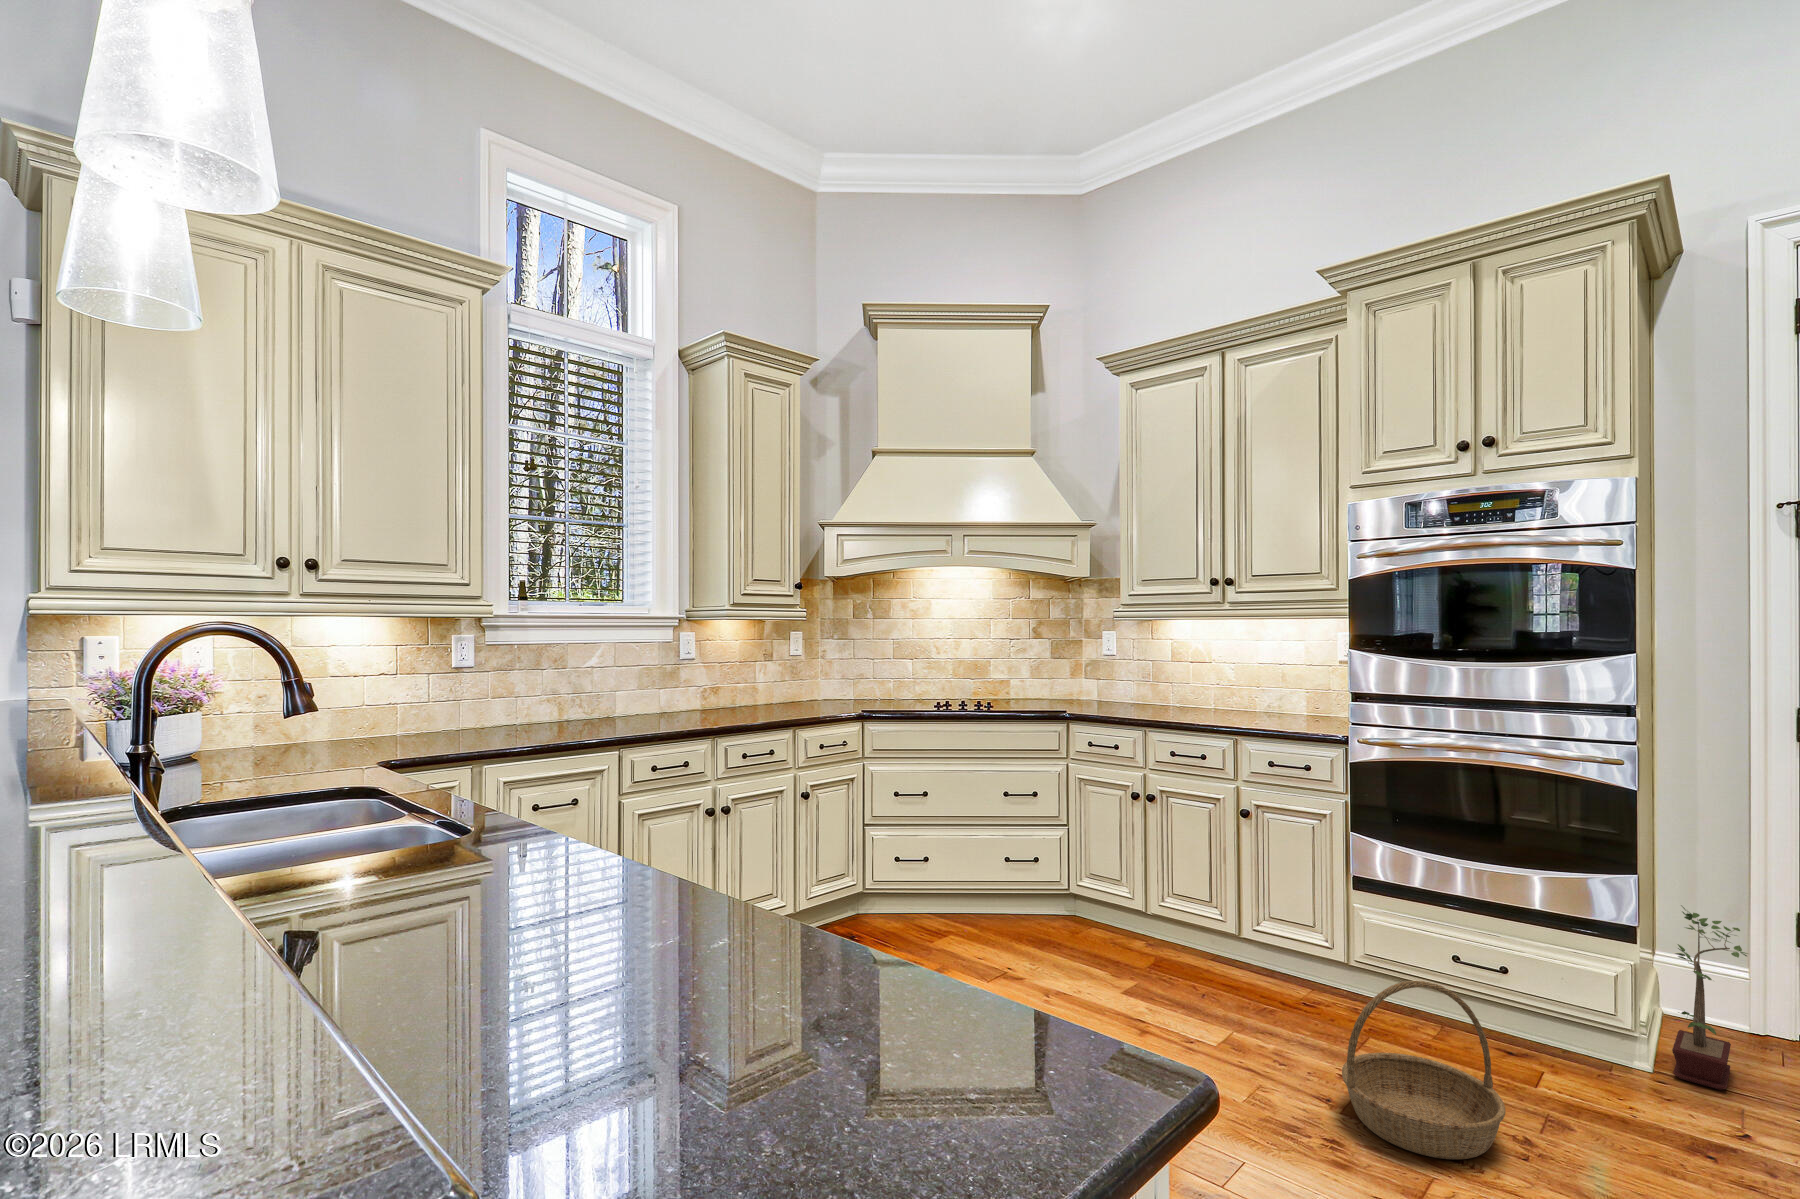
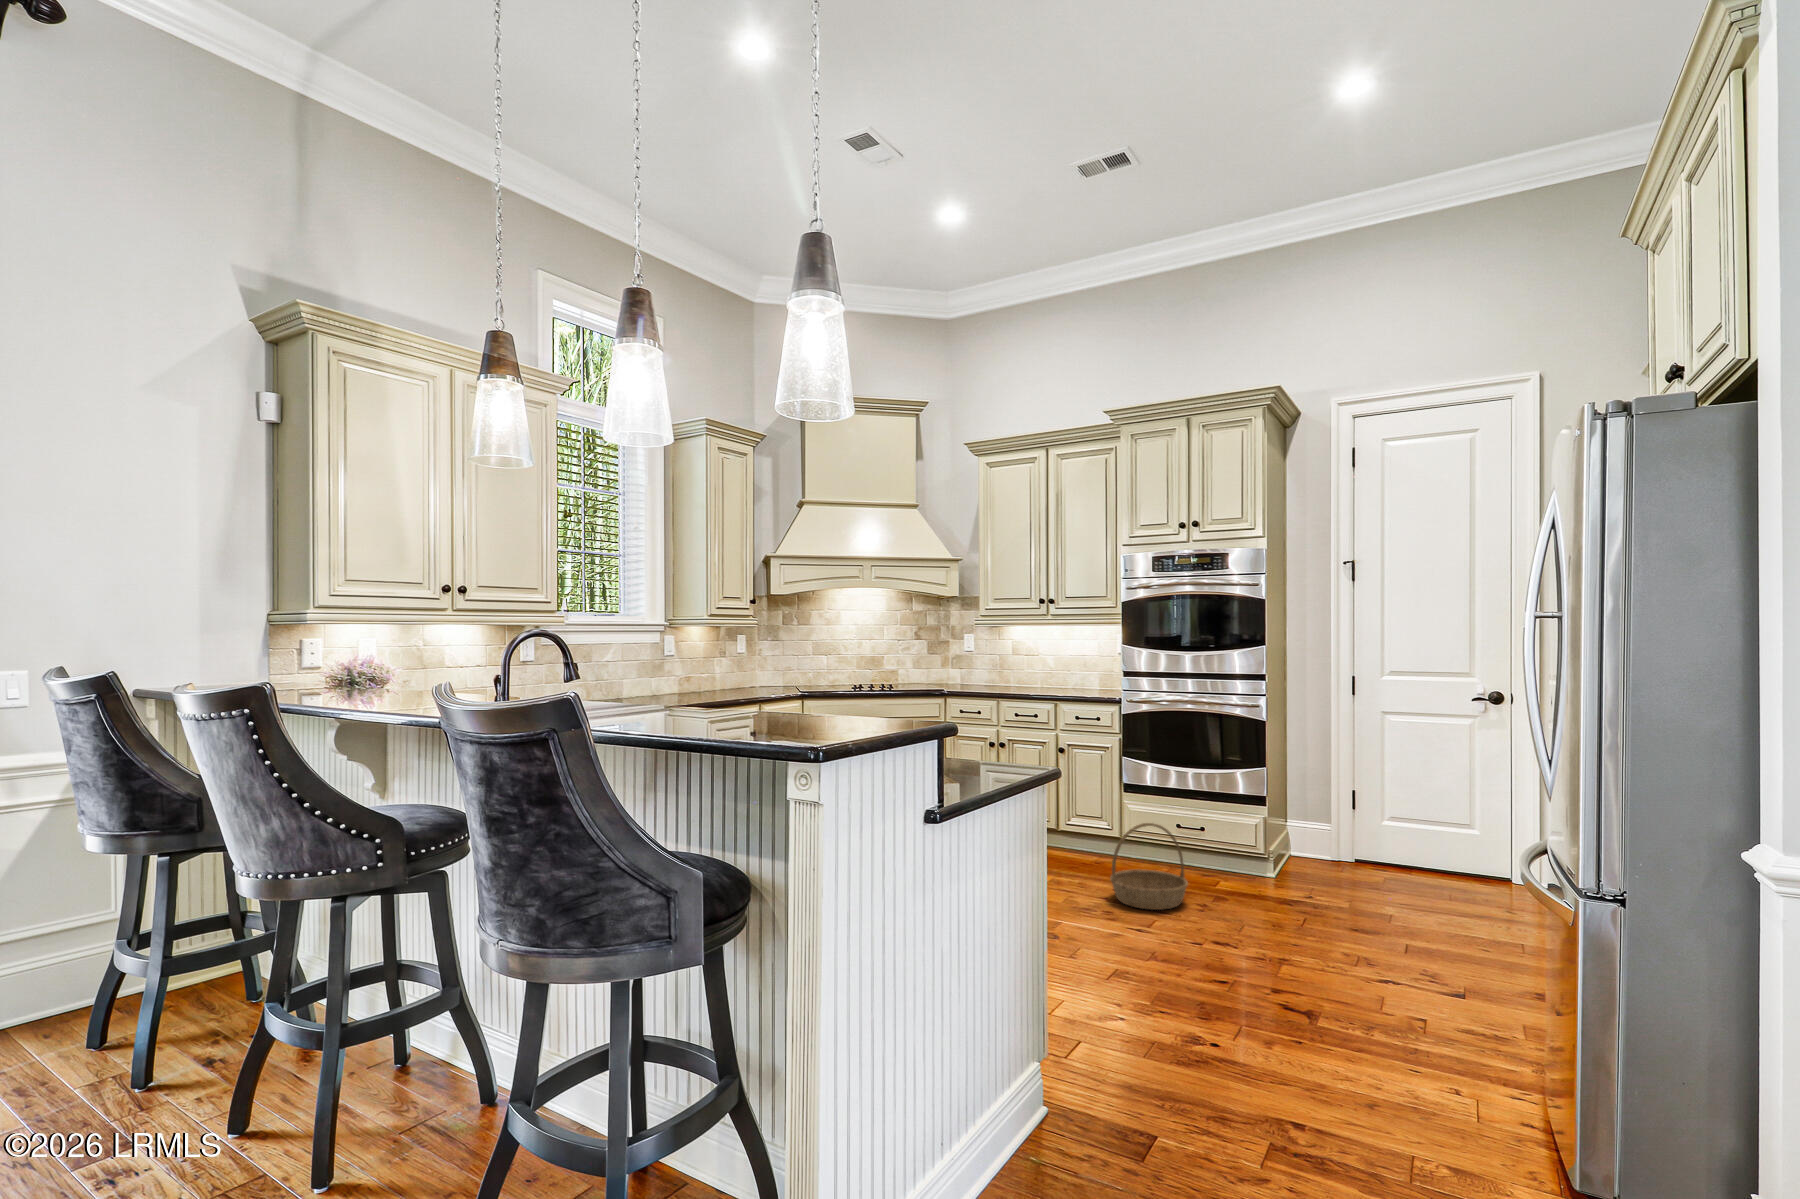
potted plant: present [1672,905,1748,1090] -> none [1280,783,1323,880]

